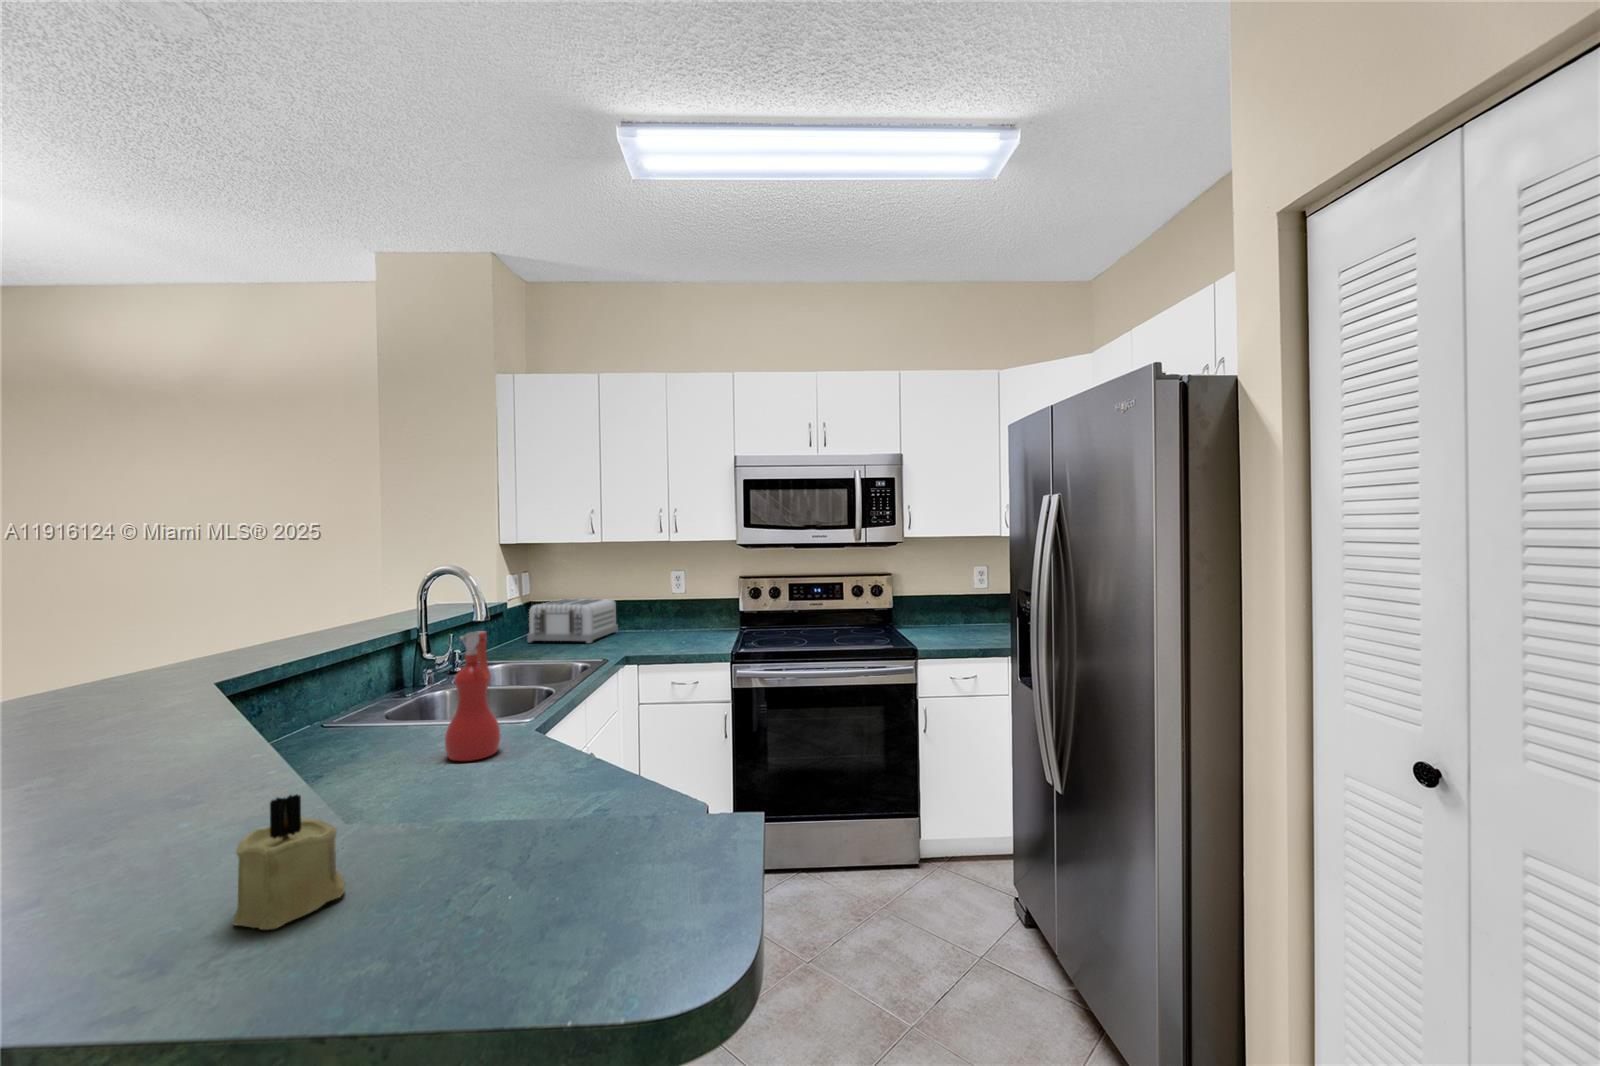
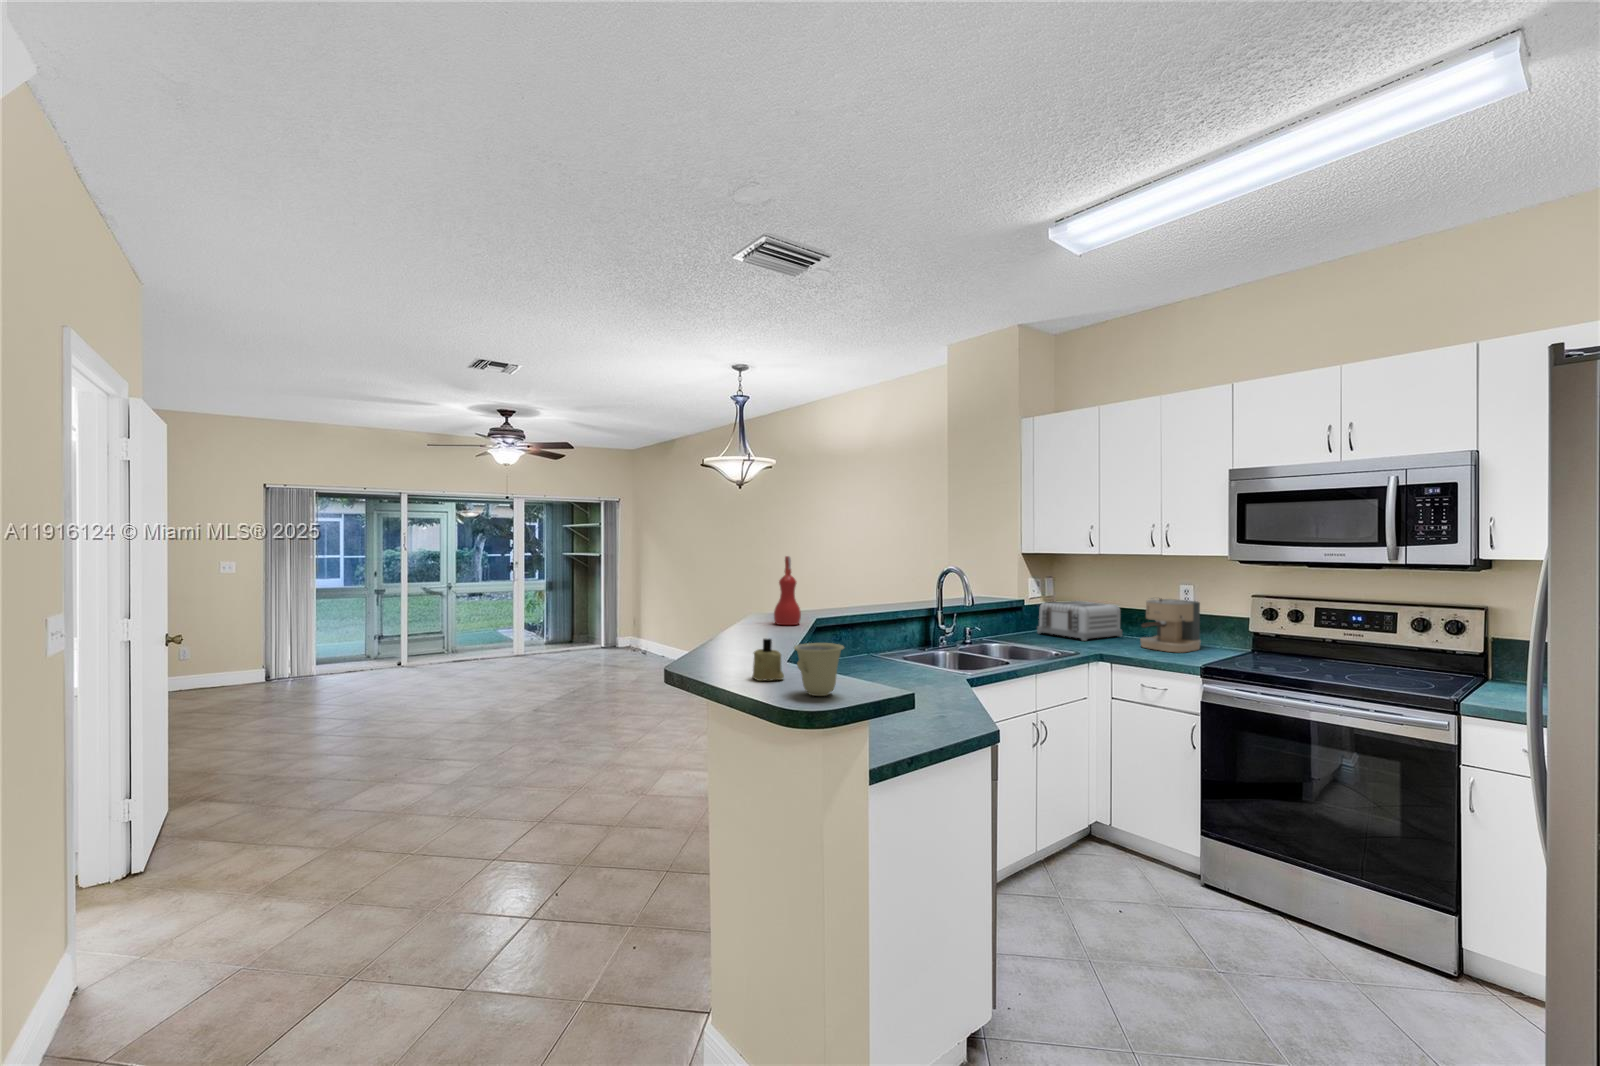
coffee maker: none [650,587,702,642] -> present [1140,598,1201,652]
spray bottle: present [445,631,501,761] -> present [774,556,801,625]
cup: none [434,763,574,918] -> present [794,643,844,696]

